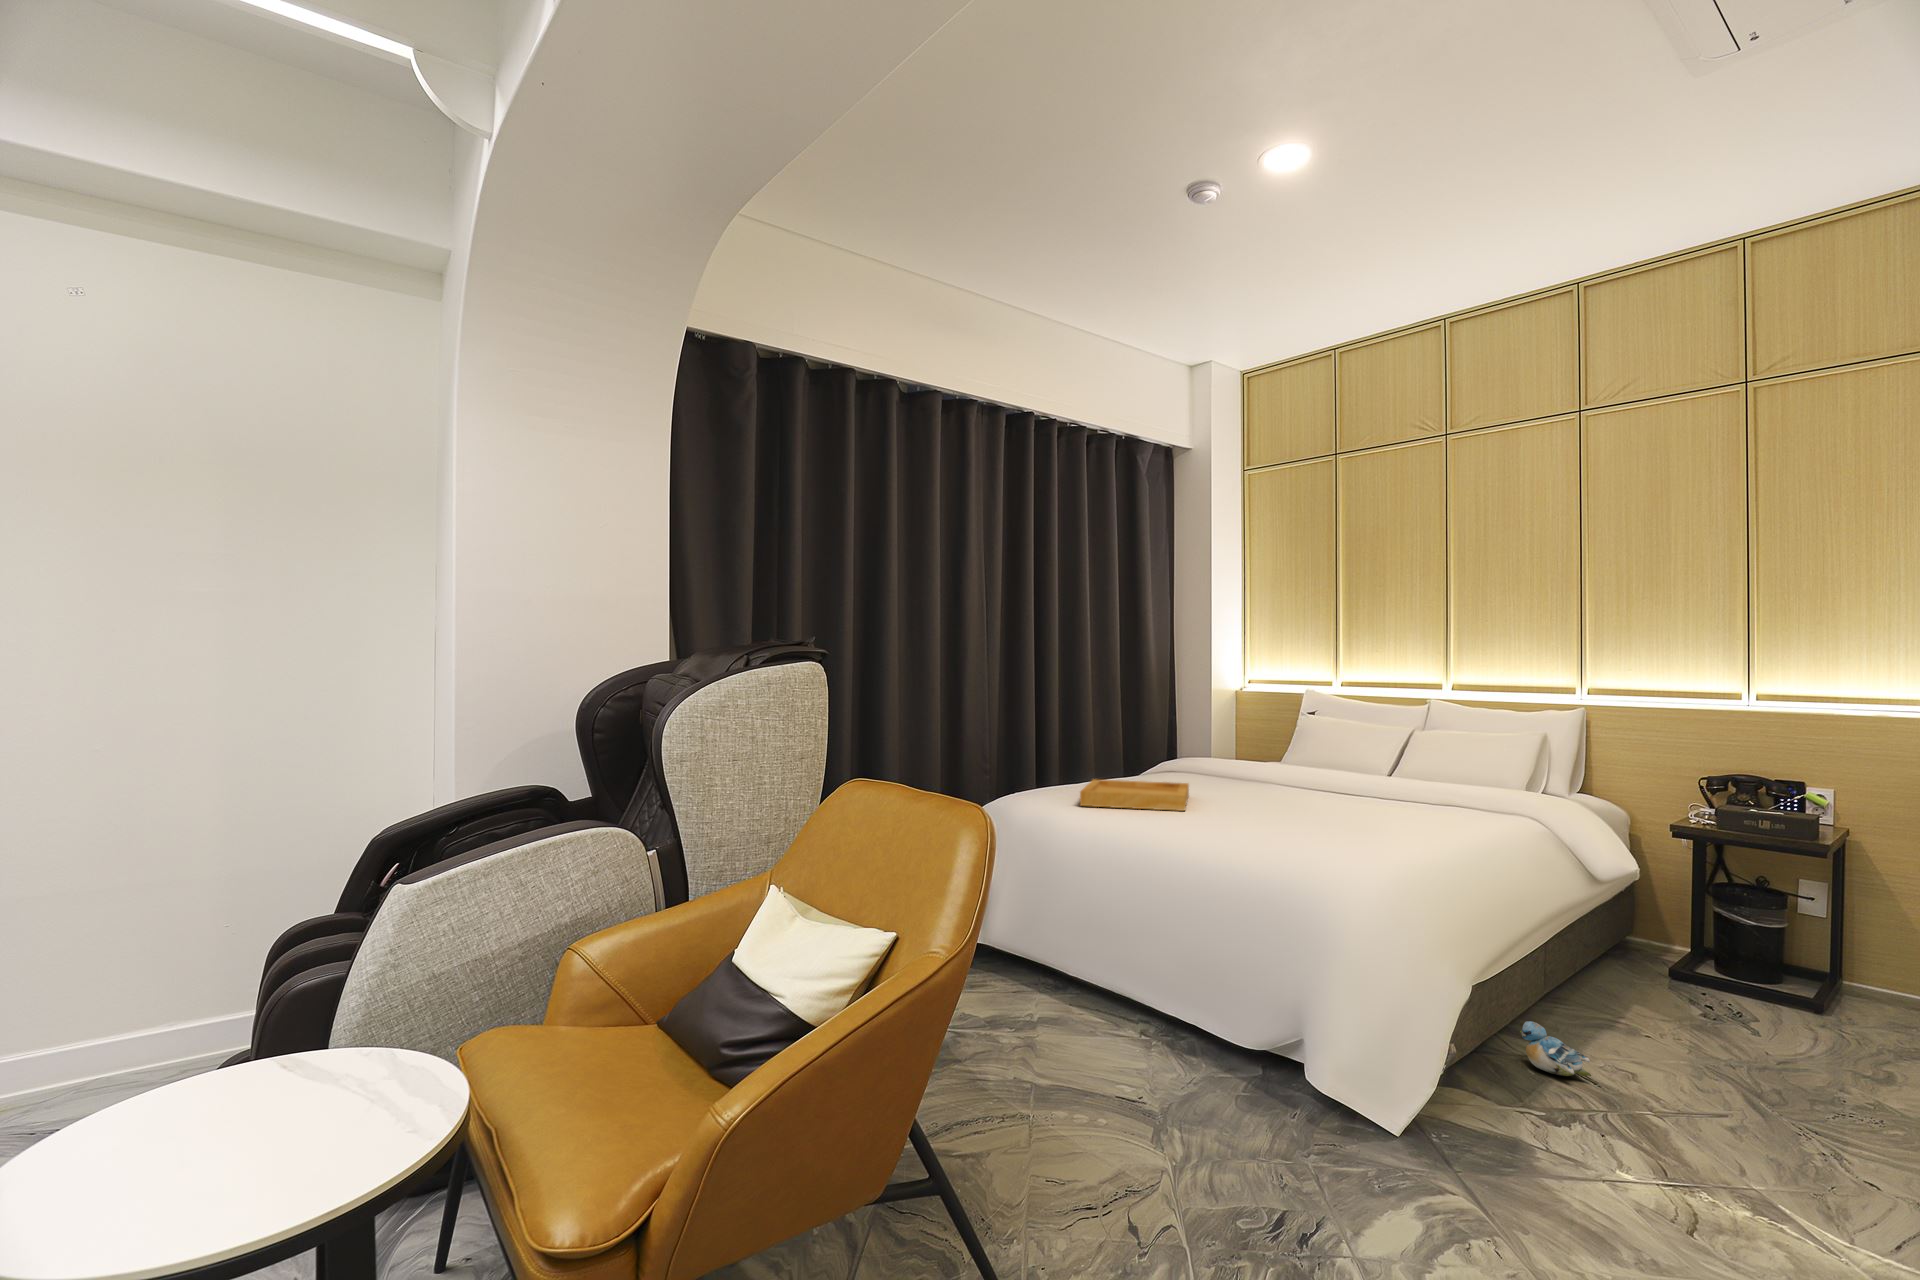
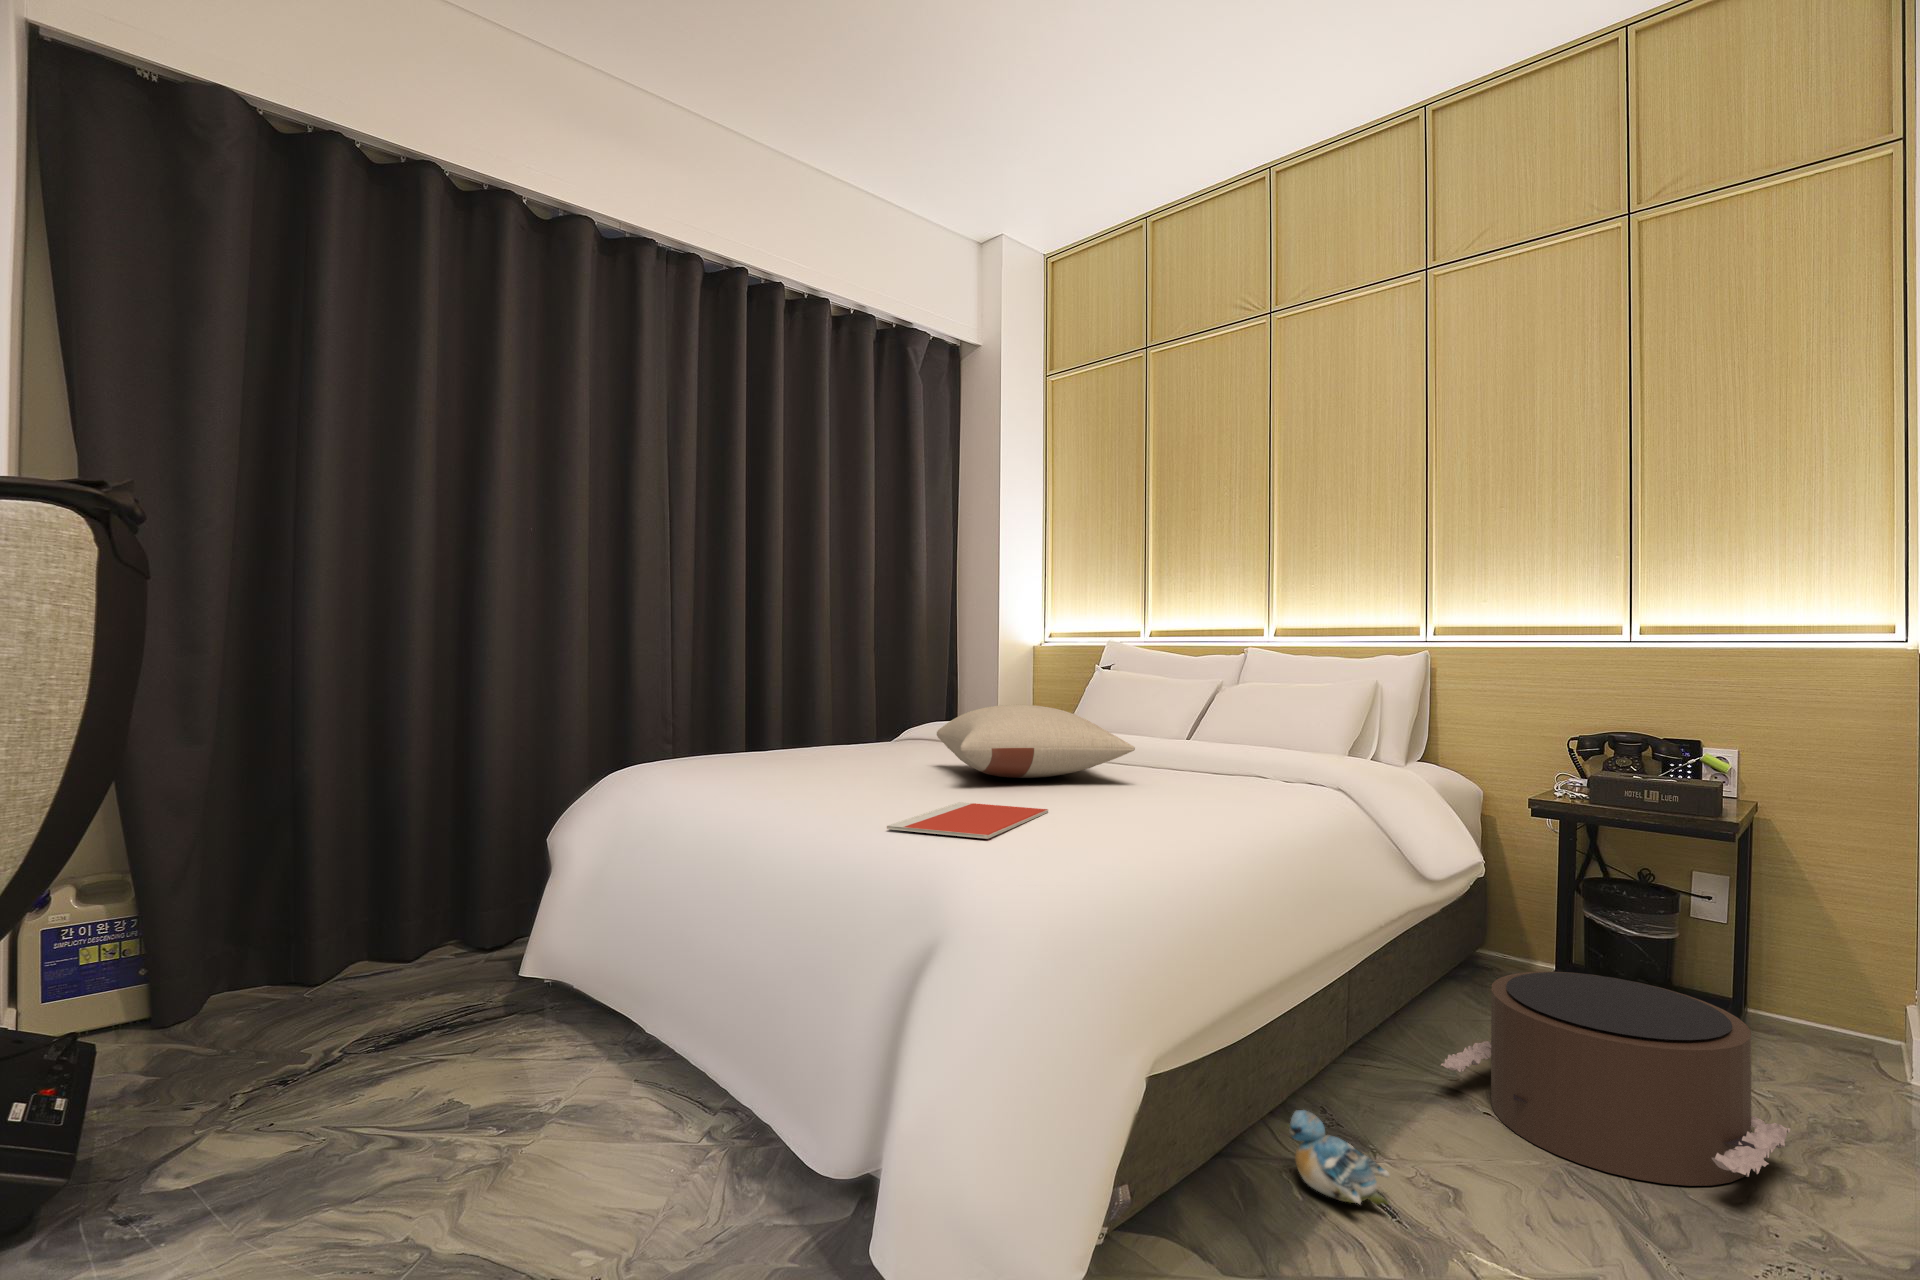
pillow: none [1227,755,1388,806] -> present [937,705,1135,778]
tray: present [1080,779,1189,811] -> none [697,745,884,785]
notebook: none [1265,825,1350,849] -> present [887,802,1048,839]
pouf: none [1614,945,1858,1076] -> present [1441,972,1790,1186]

